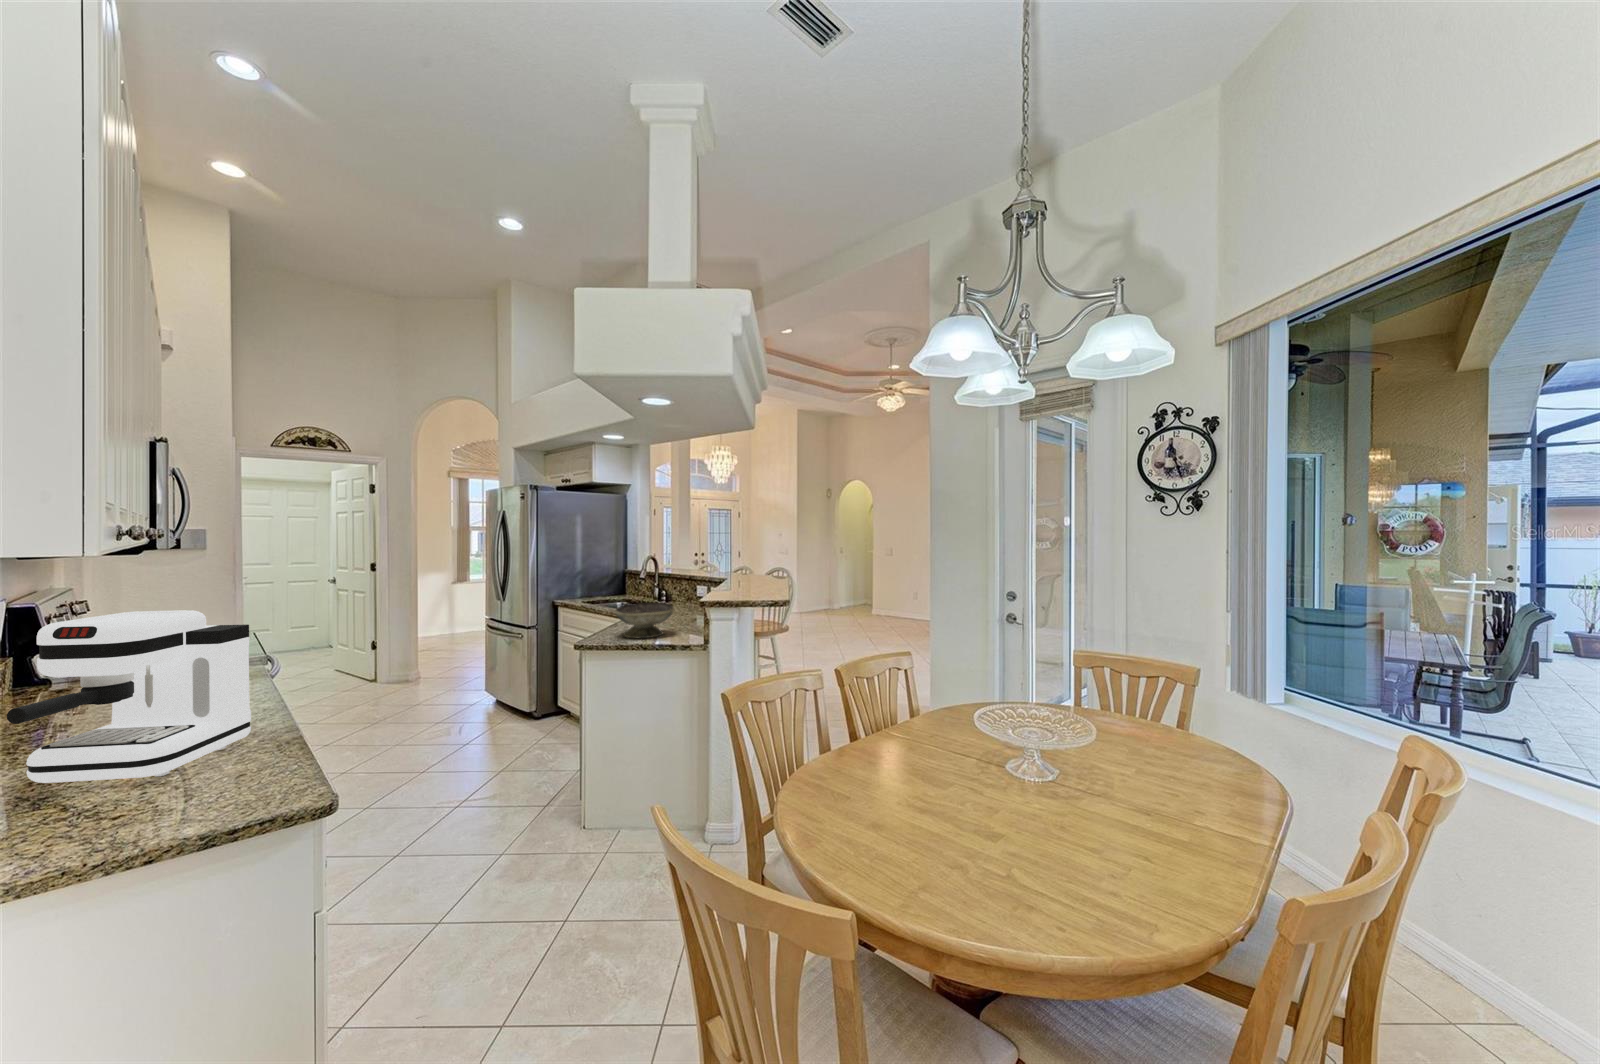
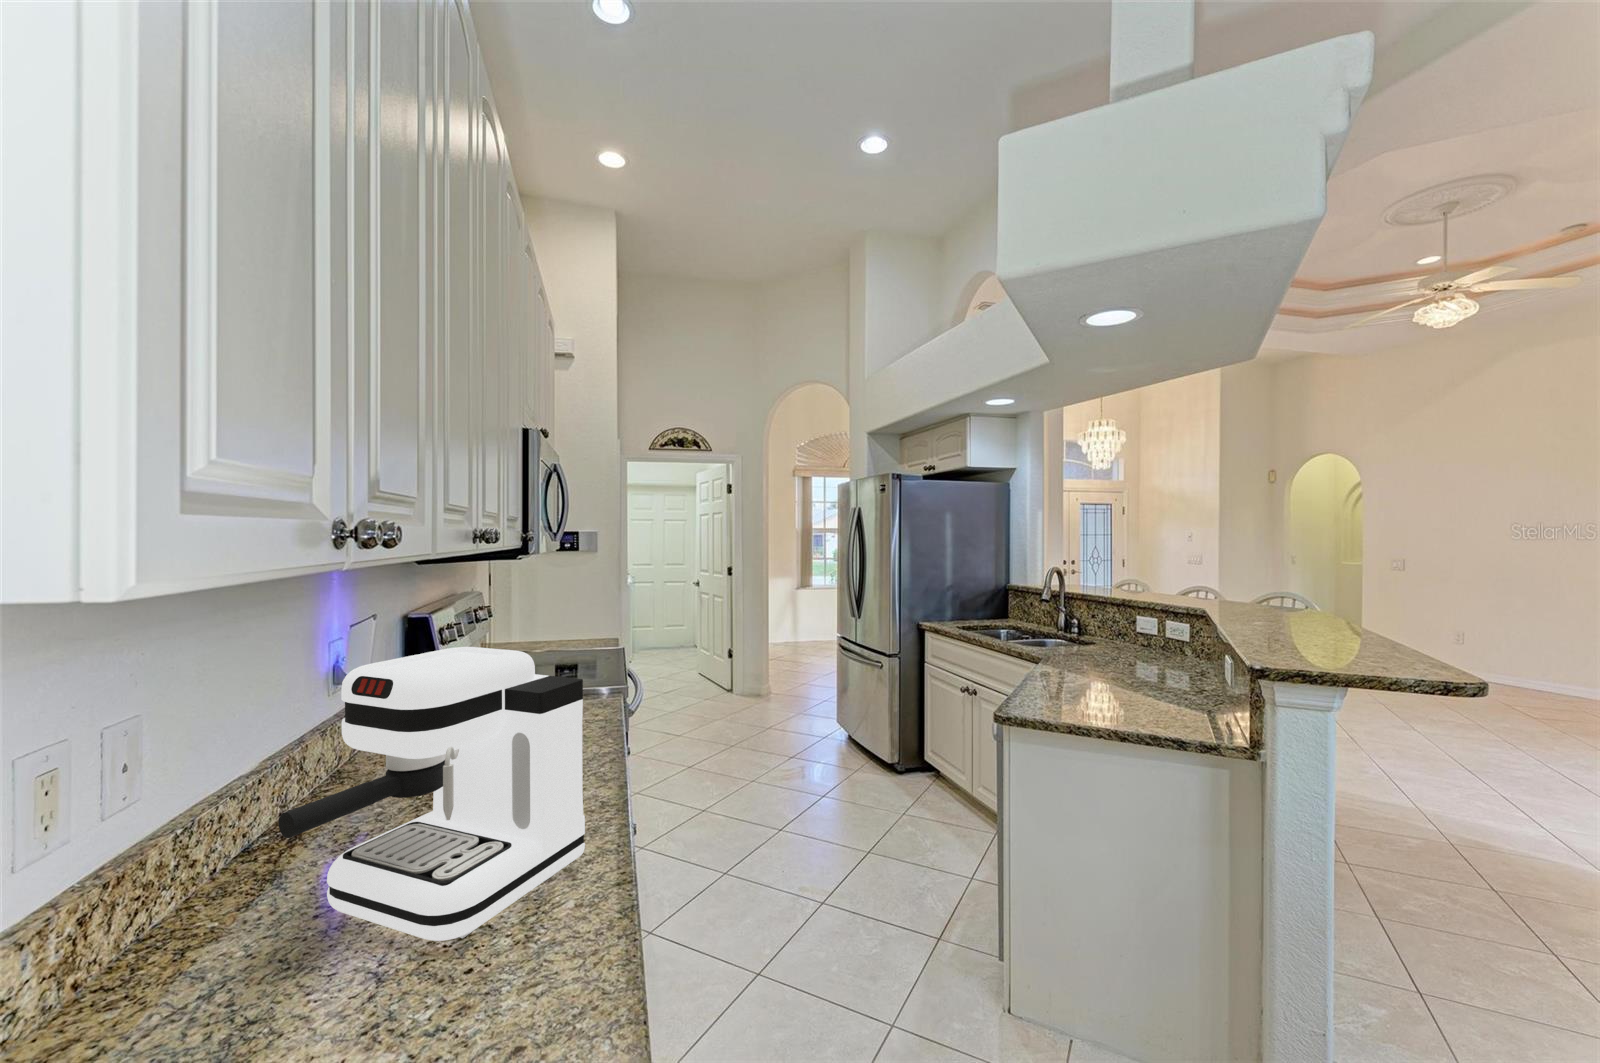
decorative bowl: present [615,603,674,638] -> none [1046,648,1152,712]

